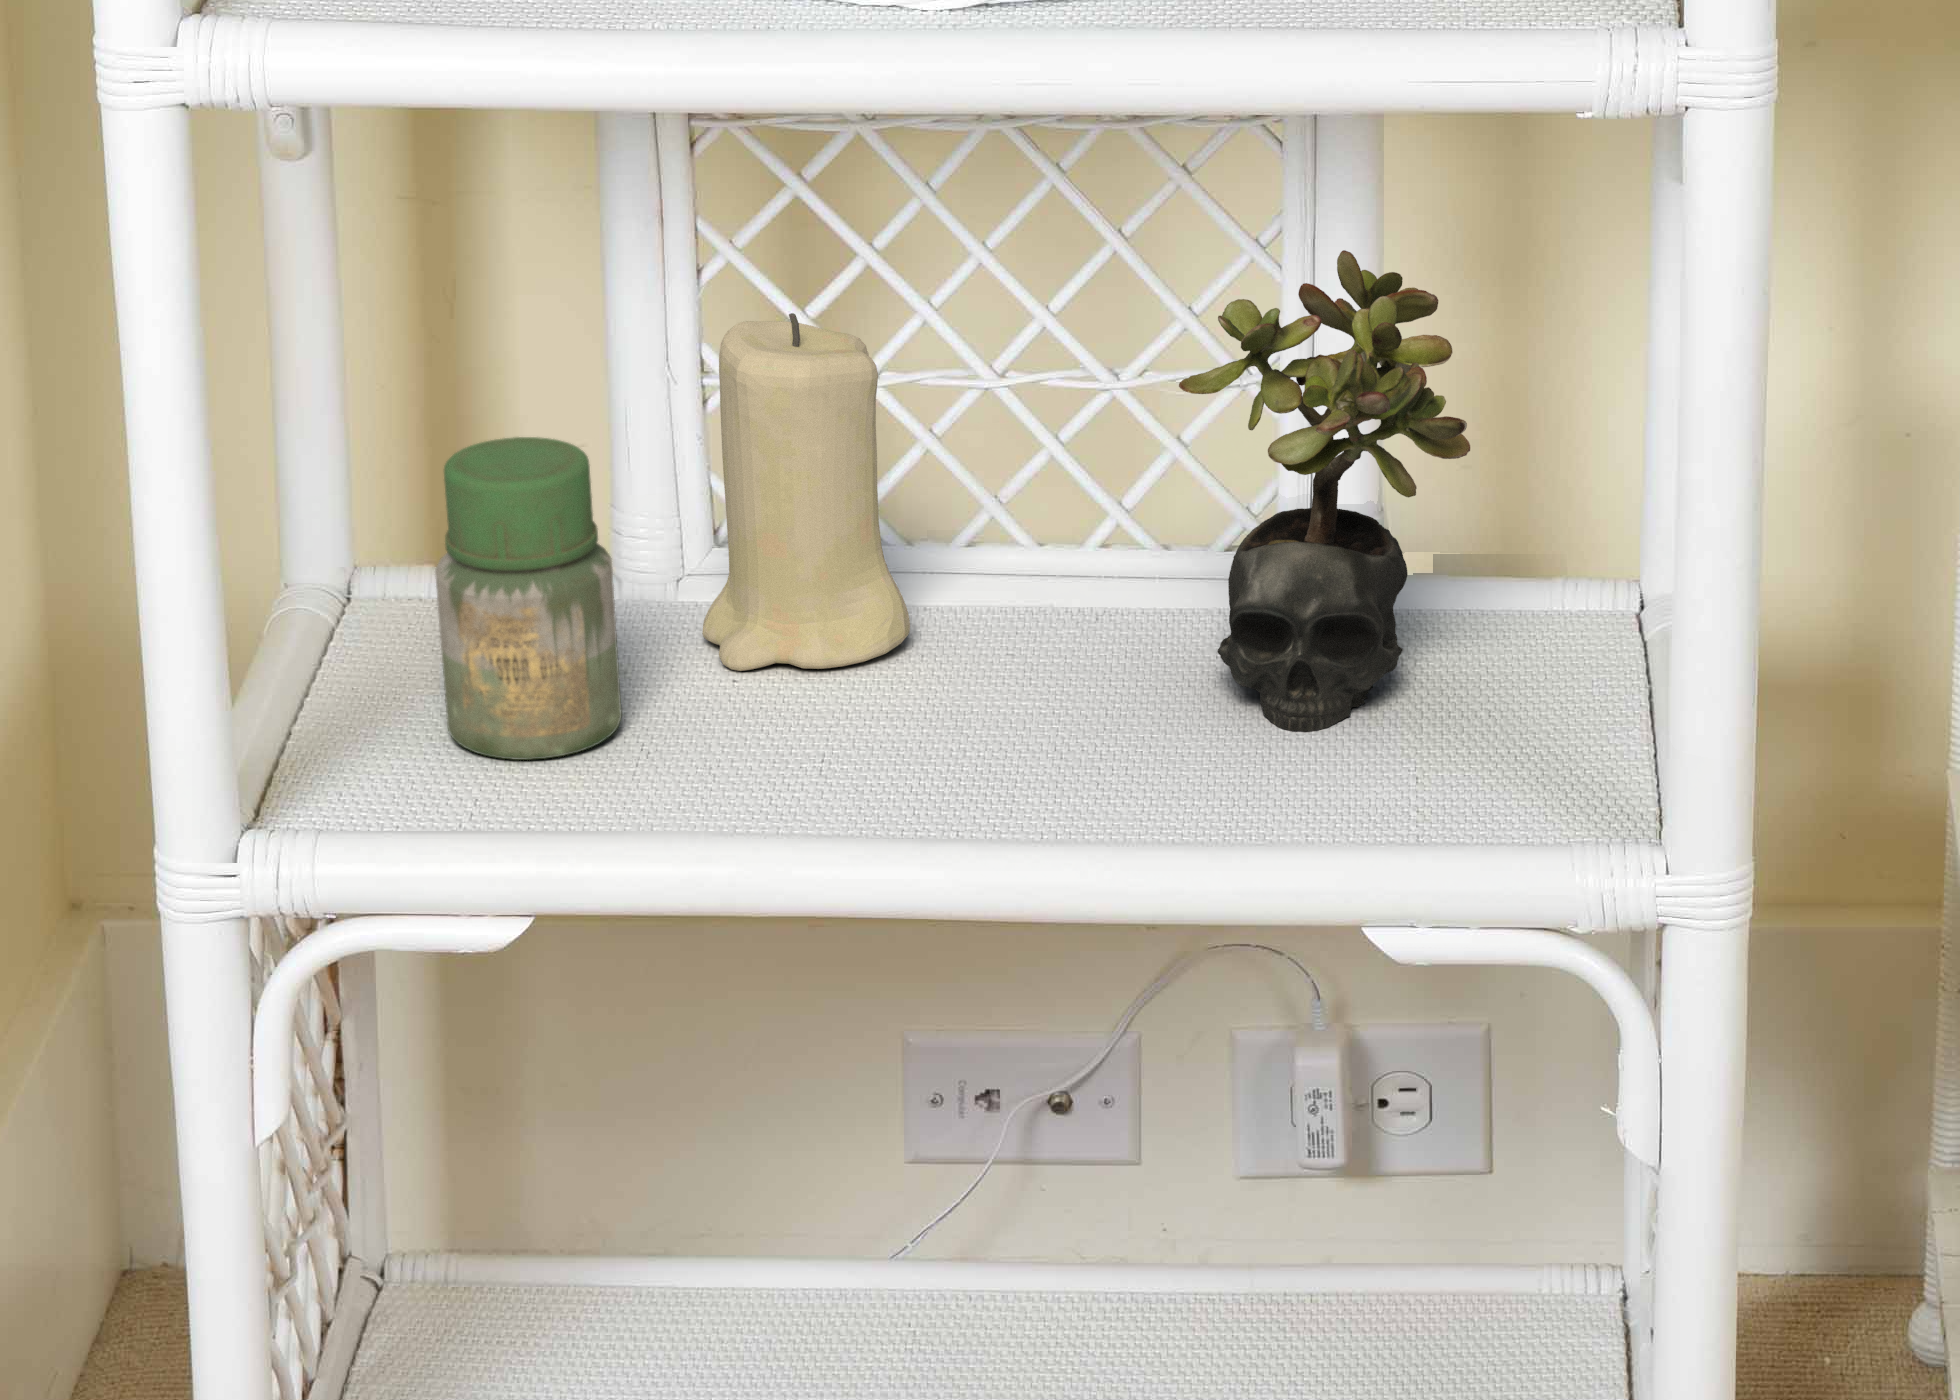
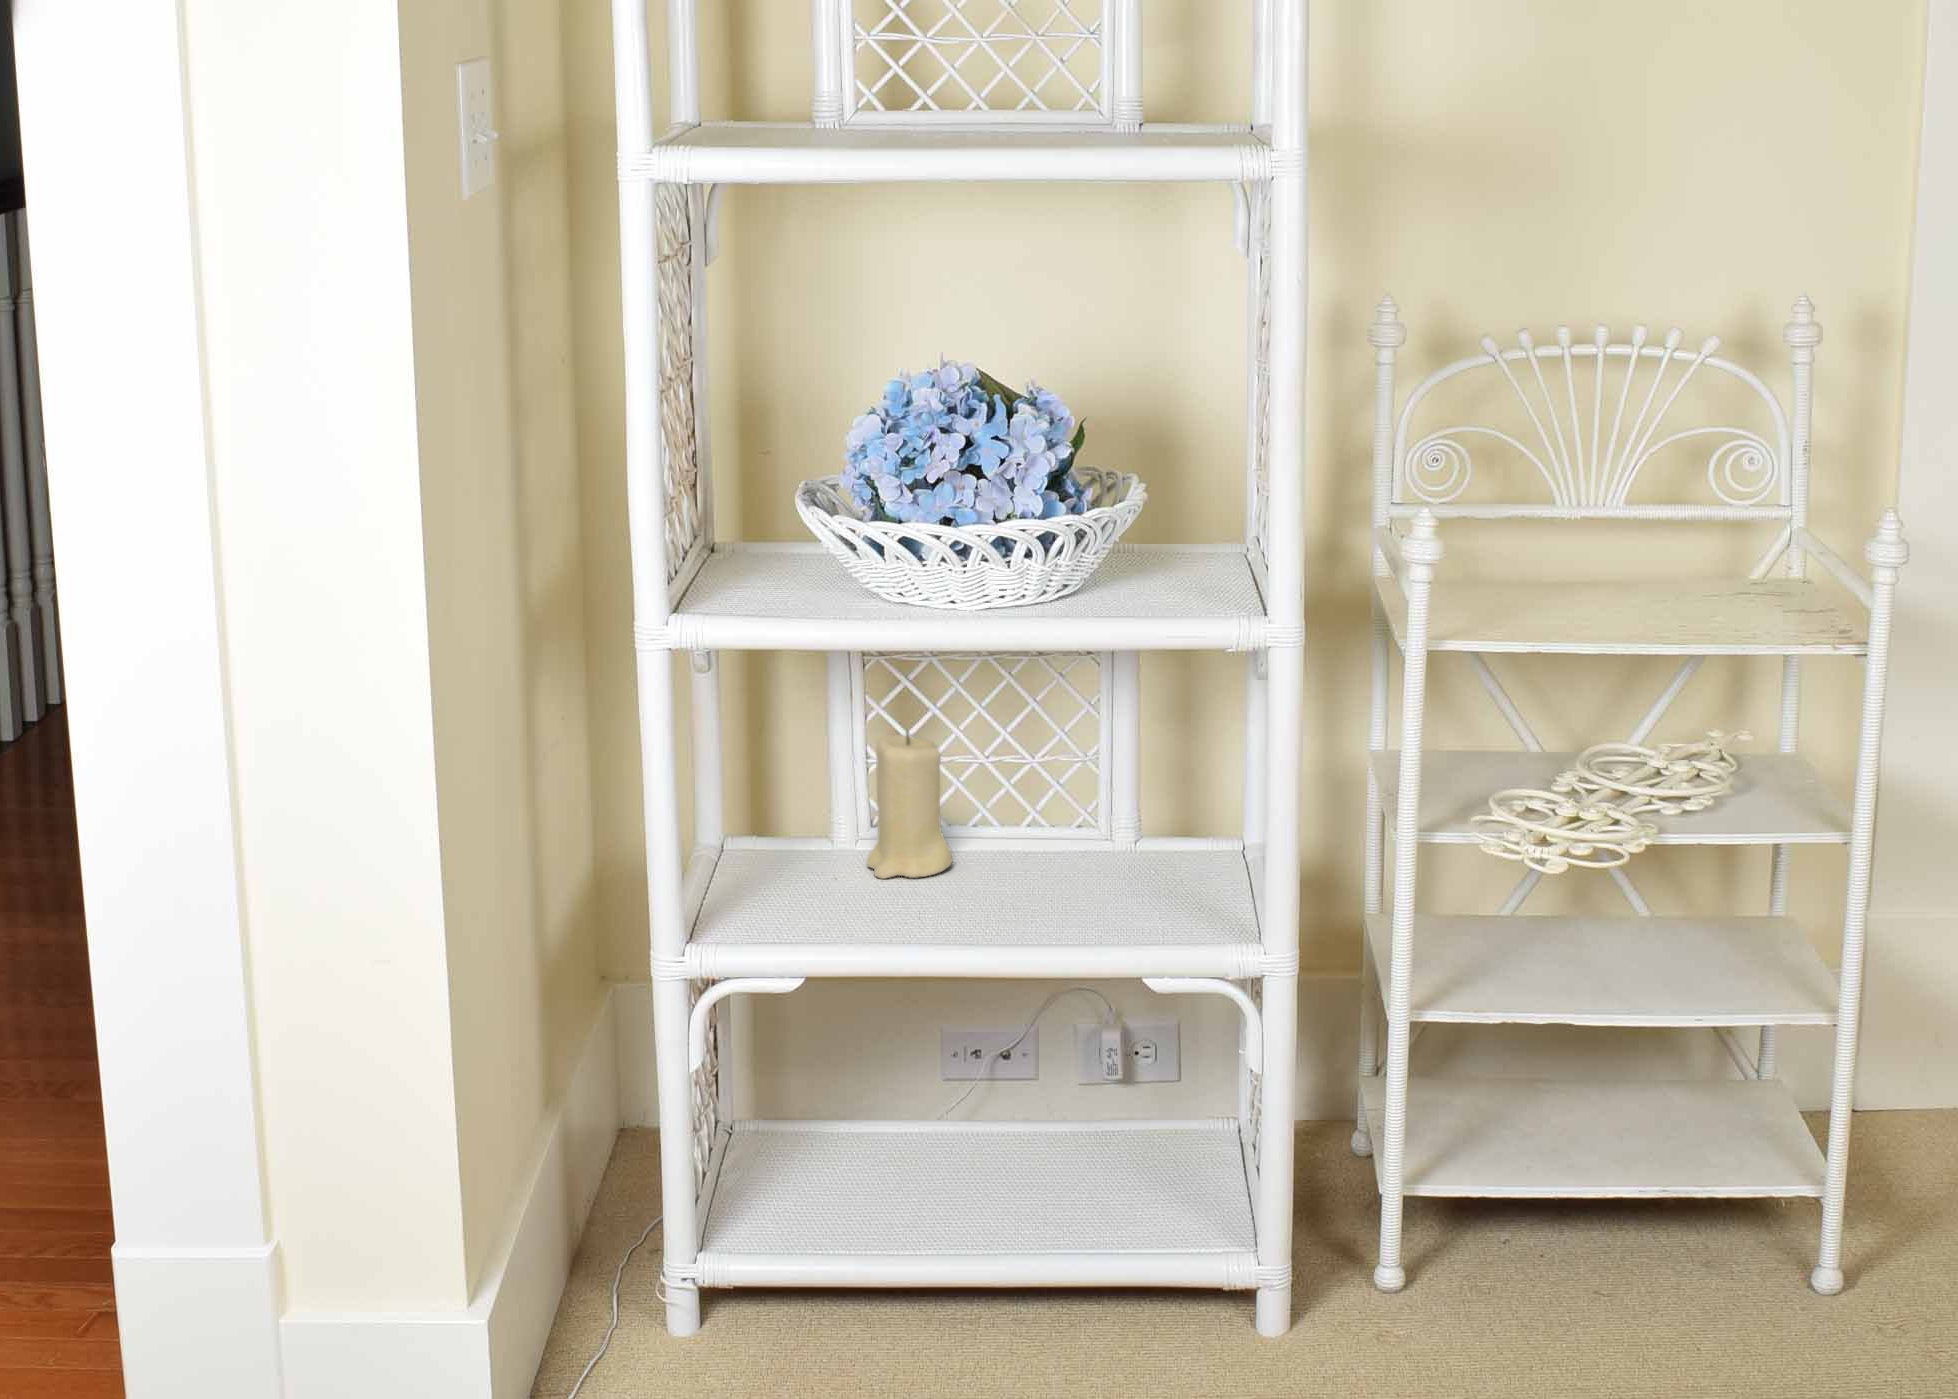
succulent plant: present [1179,250,1470,732] -> none [1064,705,1181,900]
jar: present [435,437,622,760] -> none [761,781,836,914]

